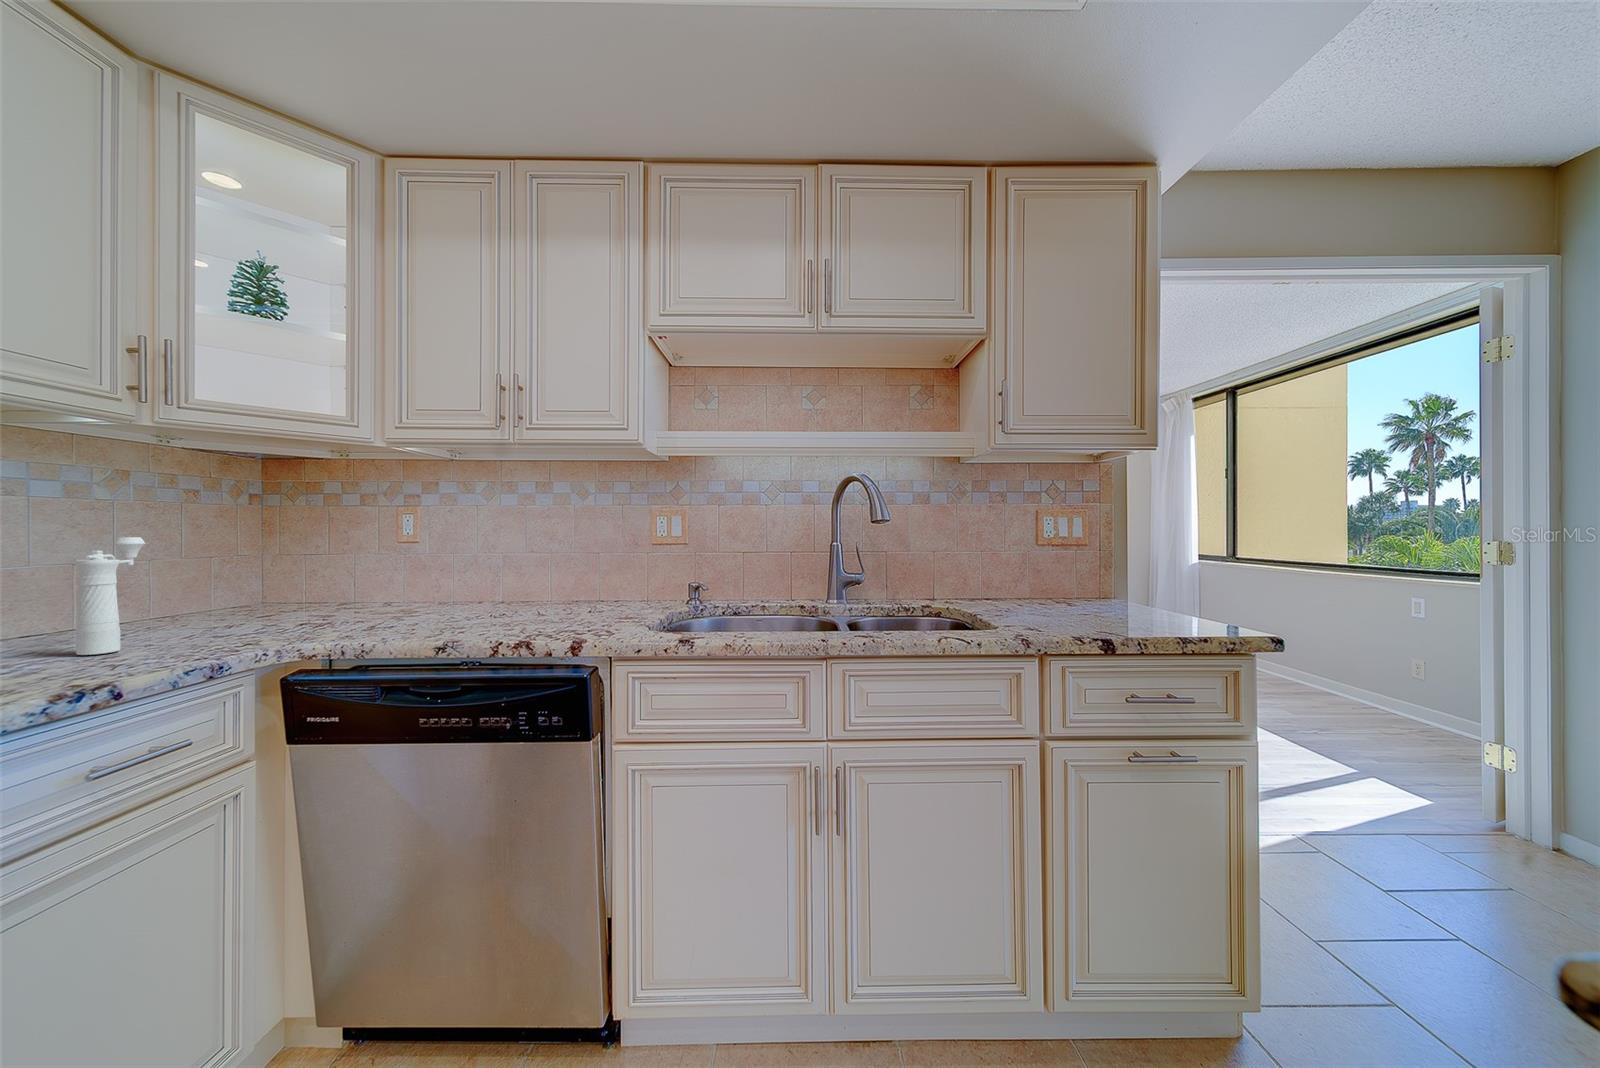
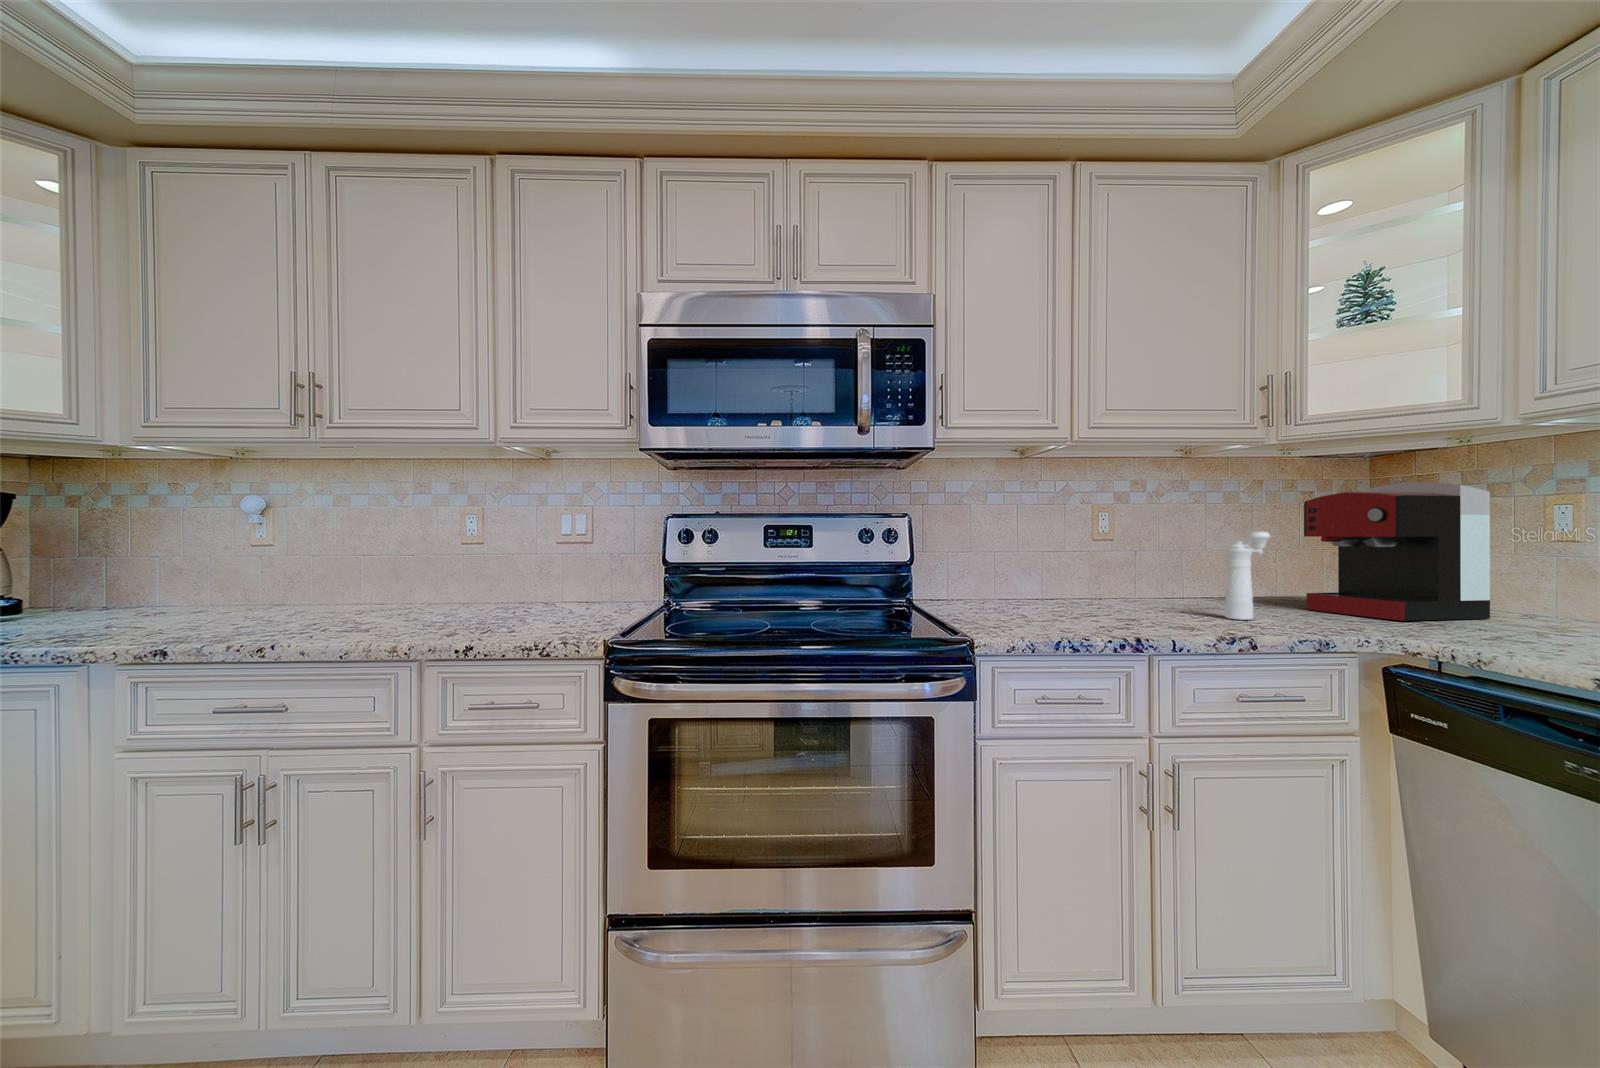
coffee maker: none [189,486,367,626] -> present [1304,482,1490,621]

